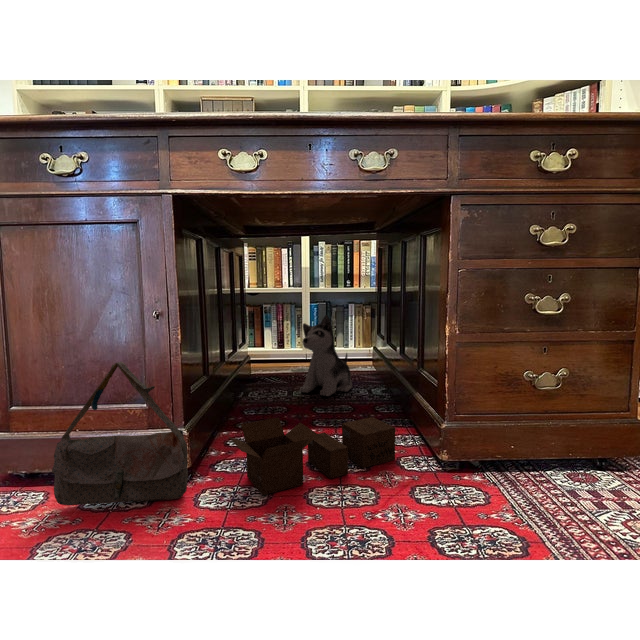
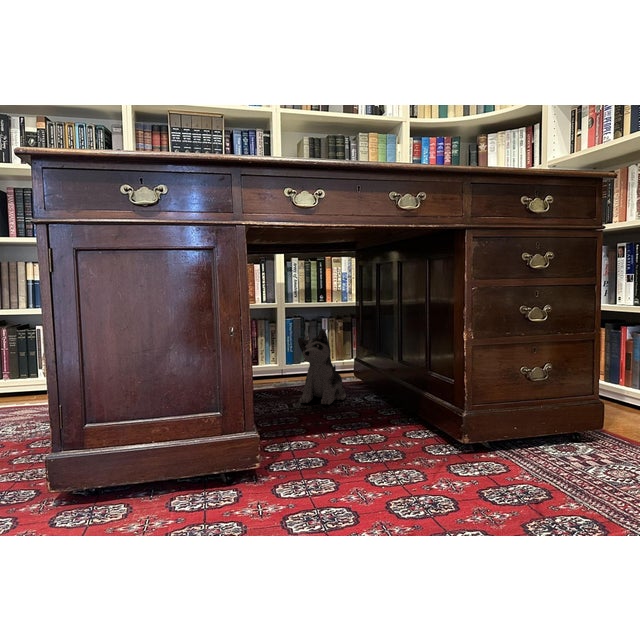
bag: present [52,362,188,505] -> none [153,374,272,508]
cardboard box: present [229,417,395,495] -> none [293,415,421,483]

